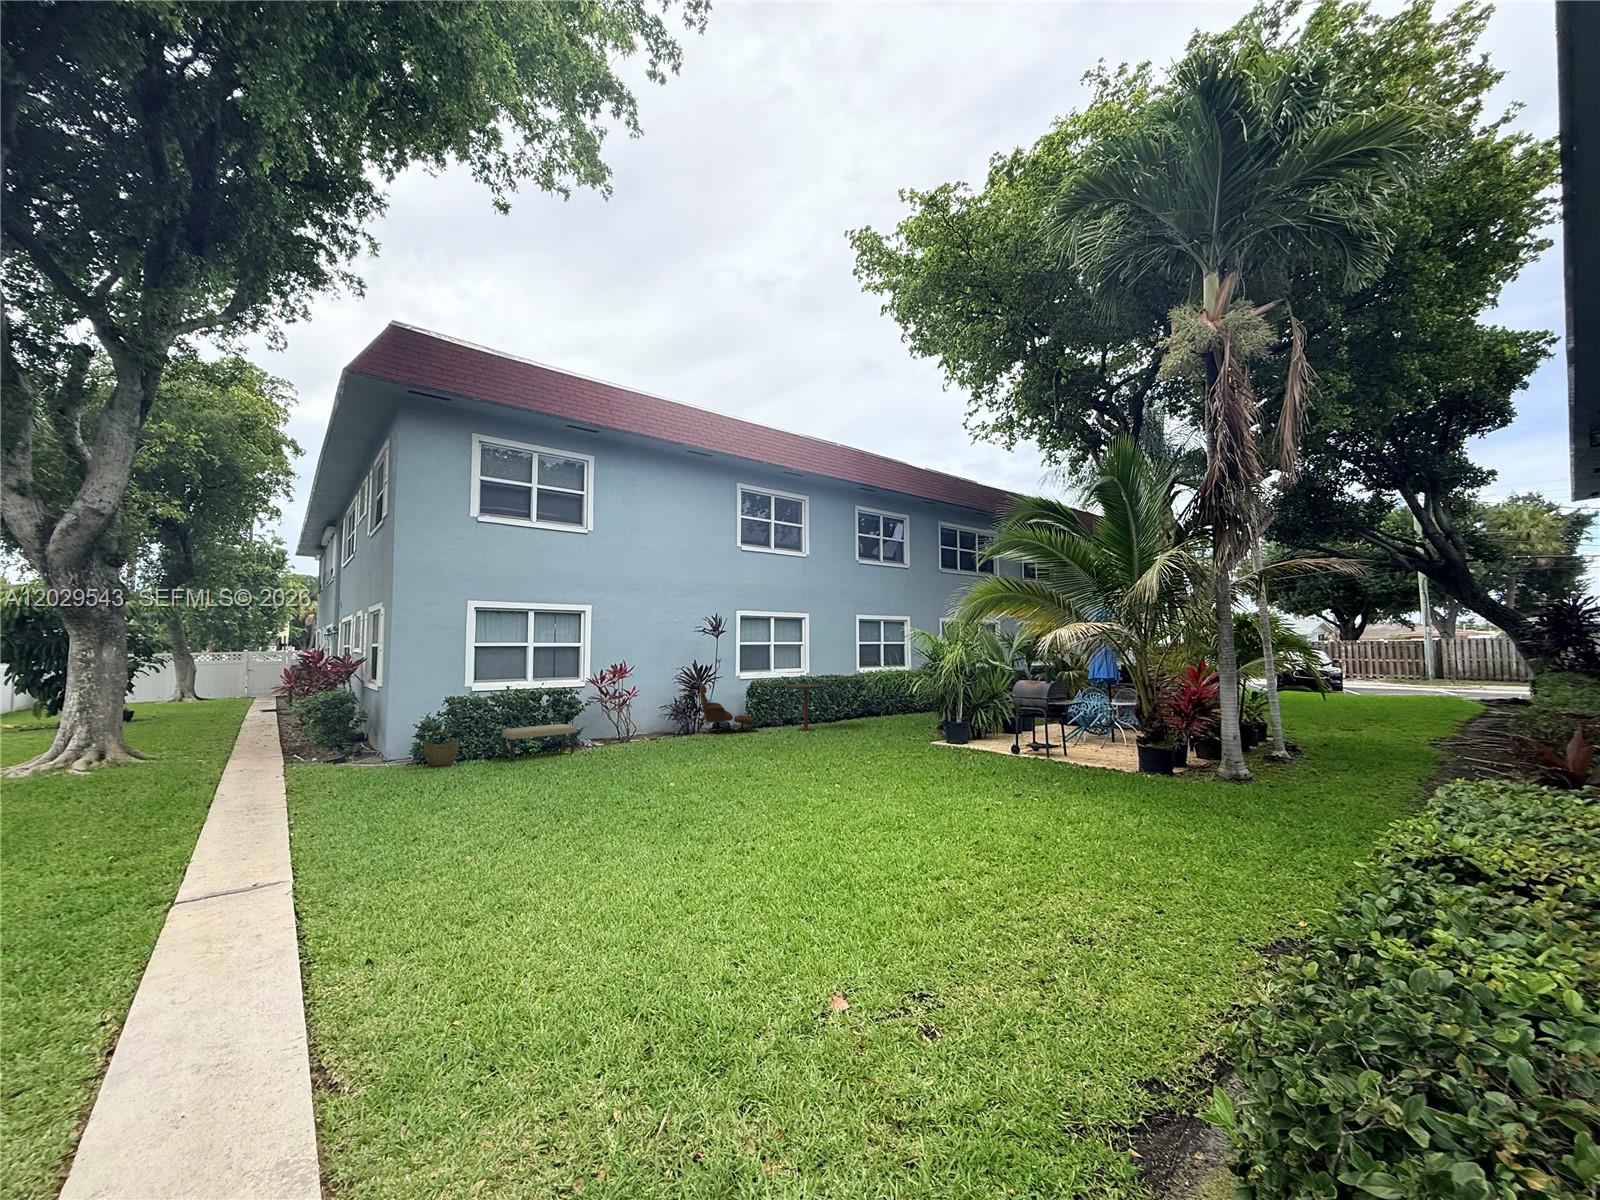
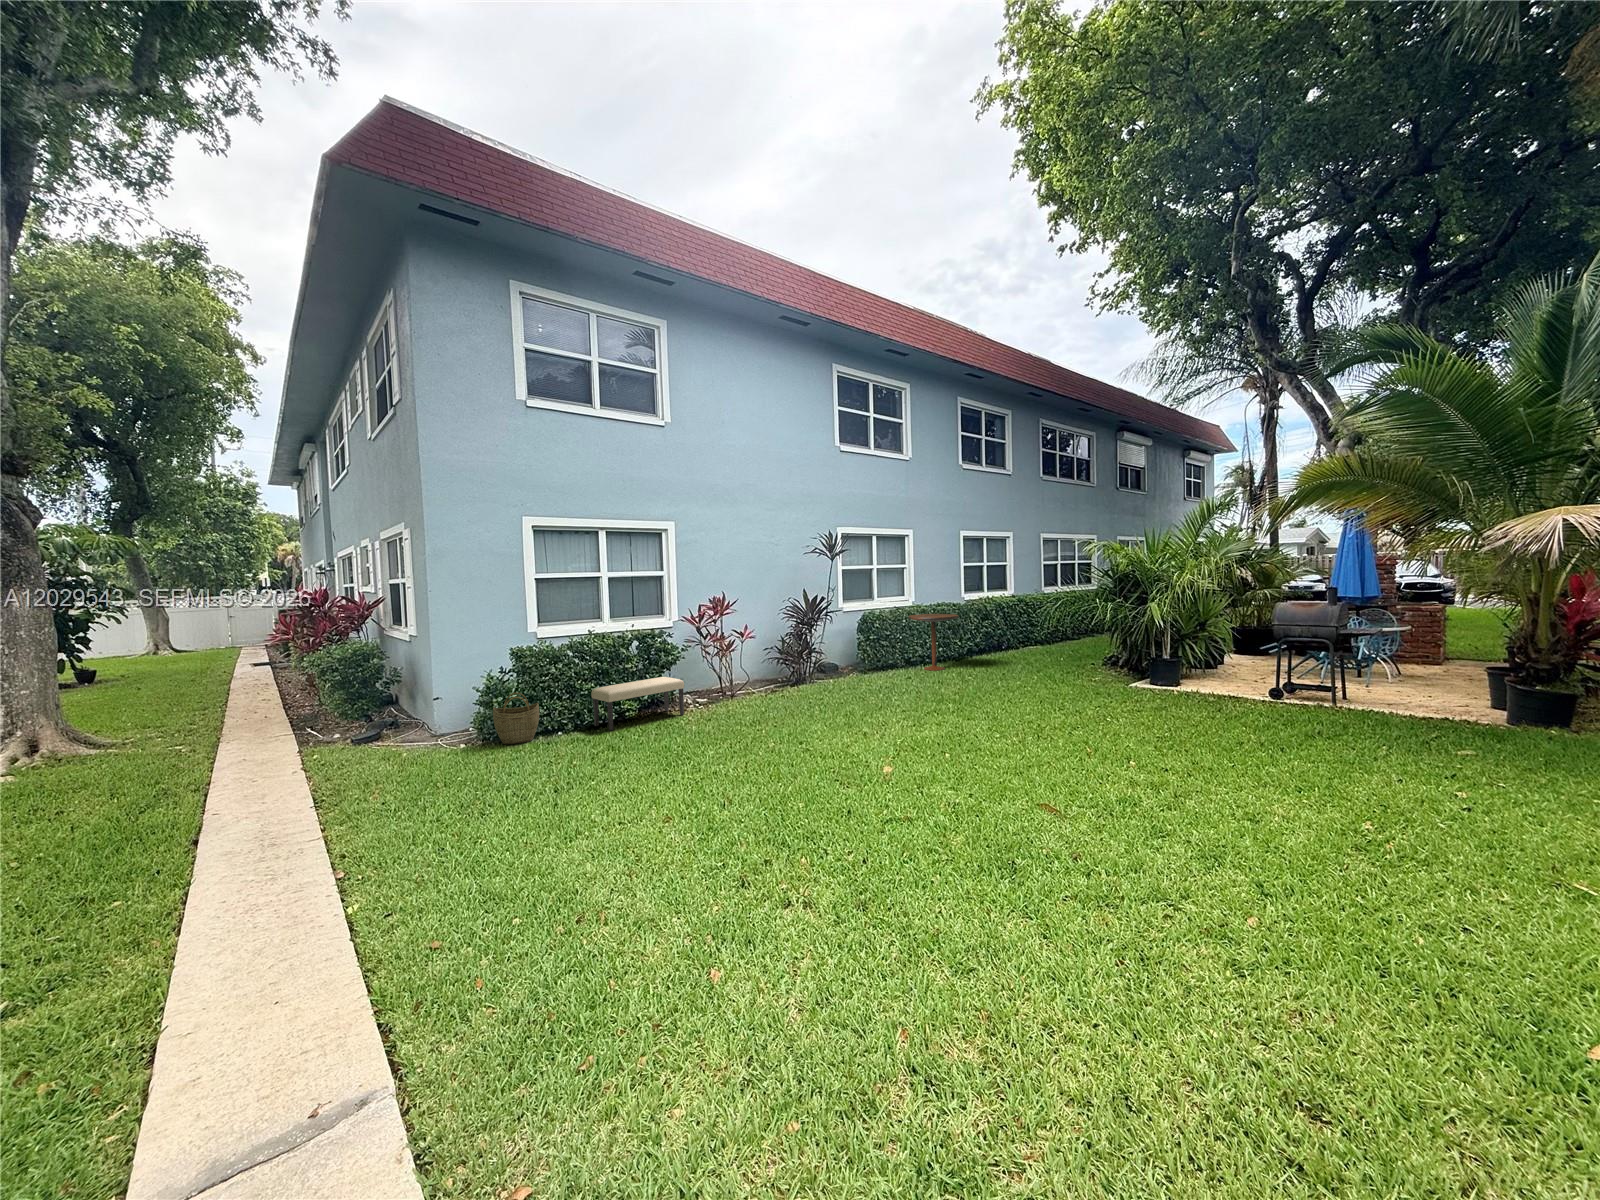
lounge chair: present [700,684,753,734] -> none [805,617,875,679]

